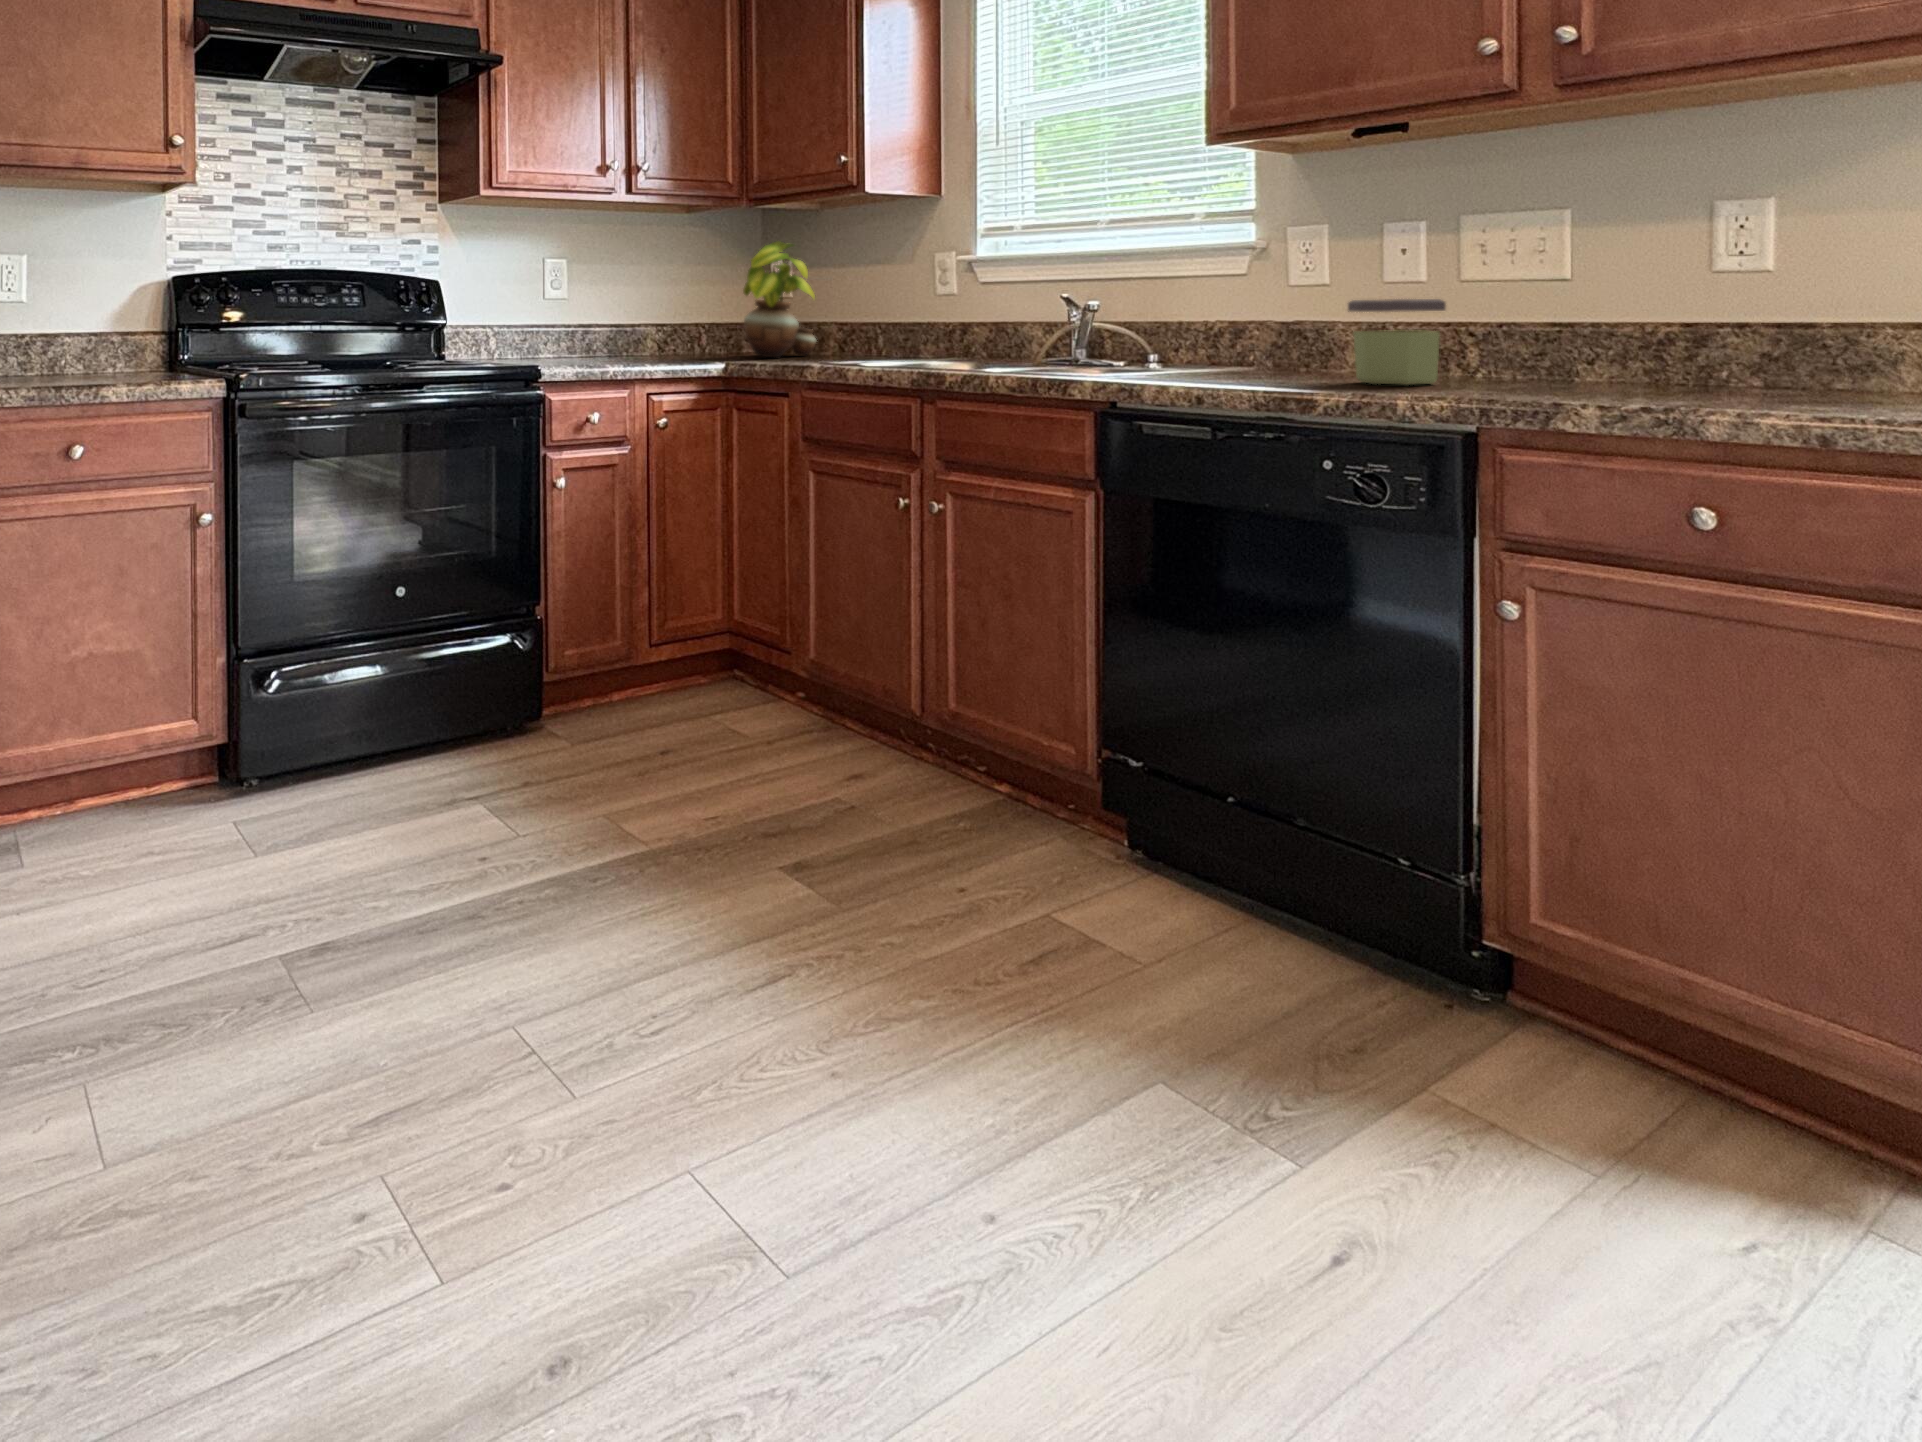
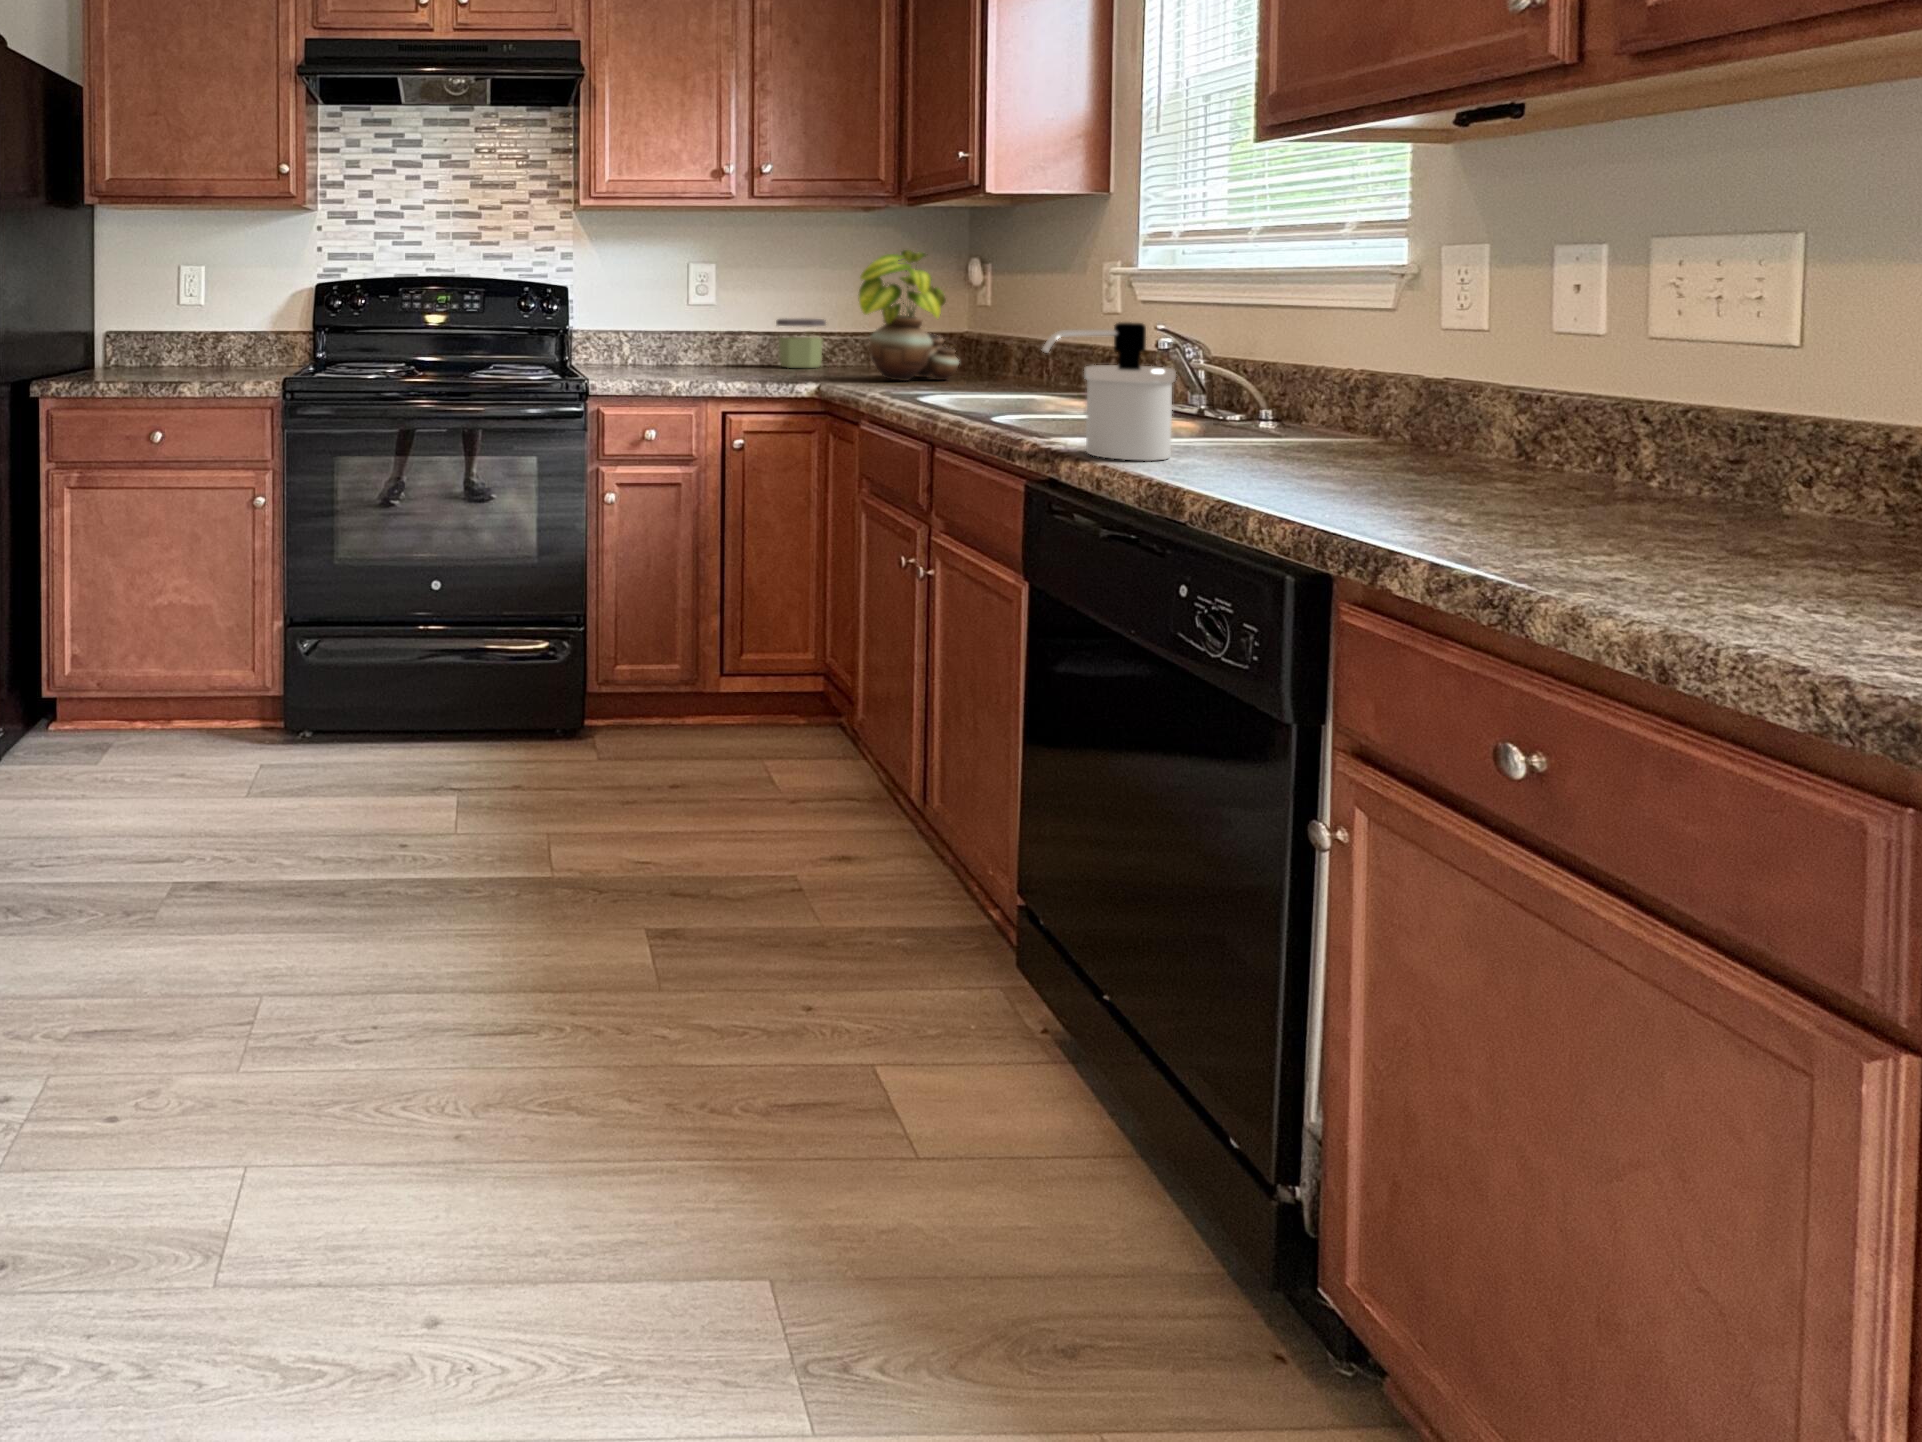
soap dispenser: none [1120,279,1203,385] -> present [1042,322,1176,461]
jar: present [1348,299,1446,384] -> present [776,318,826,368]

